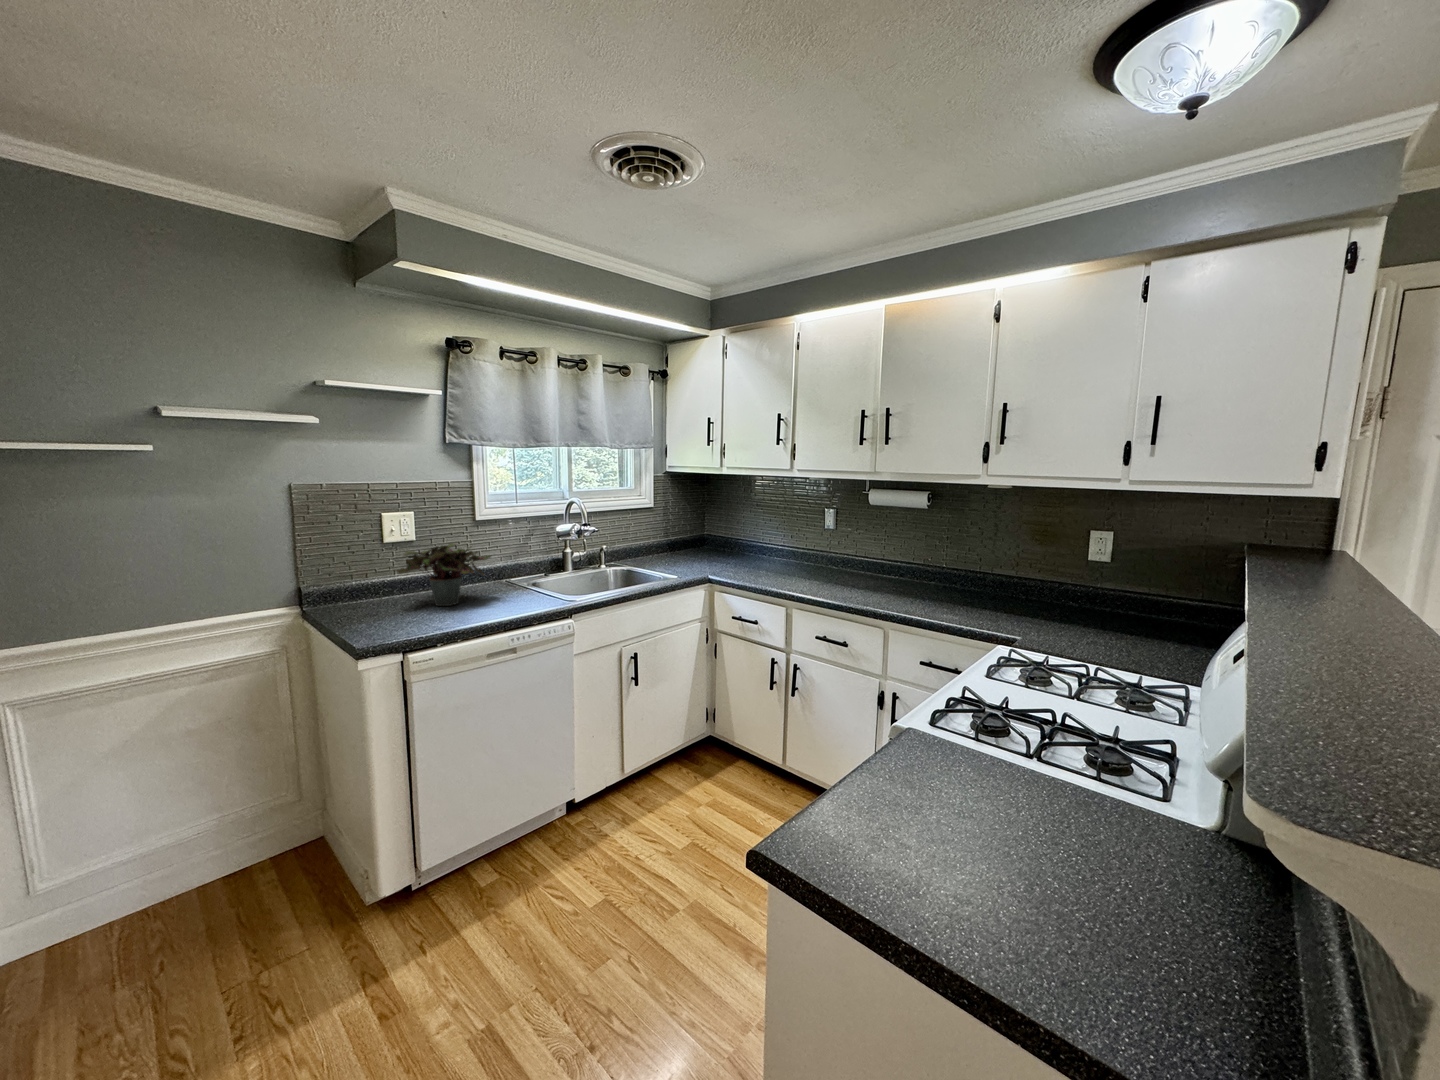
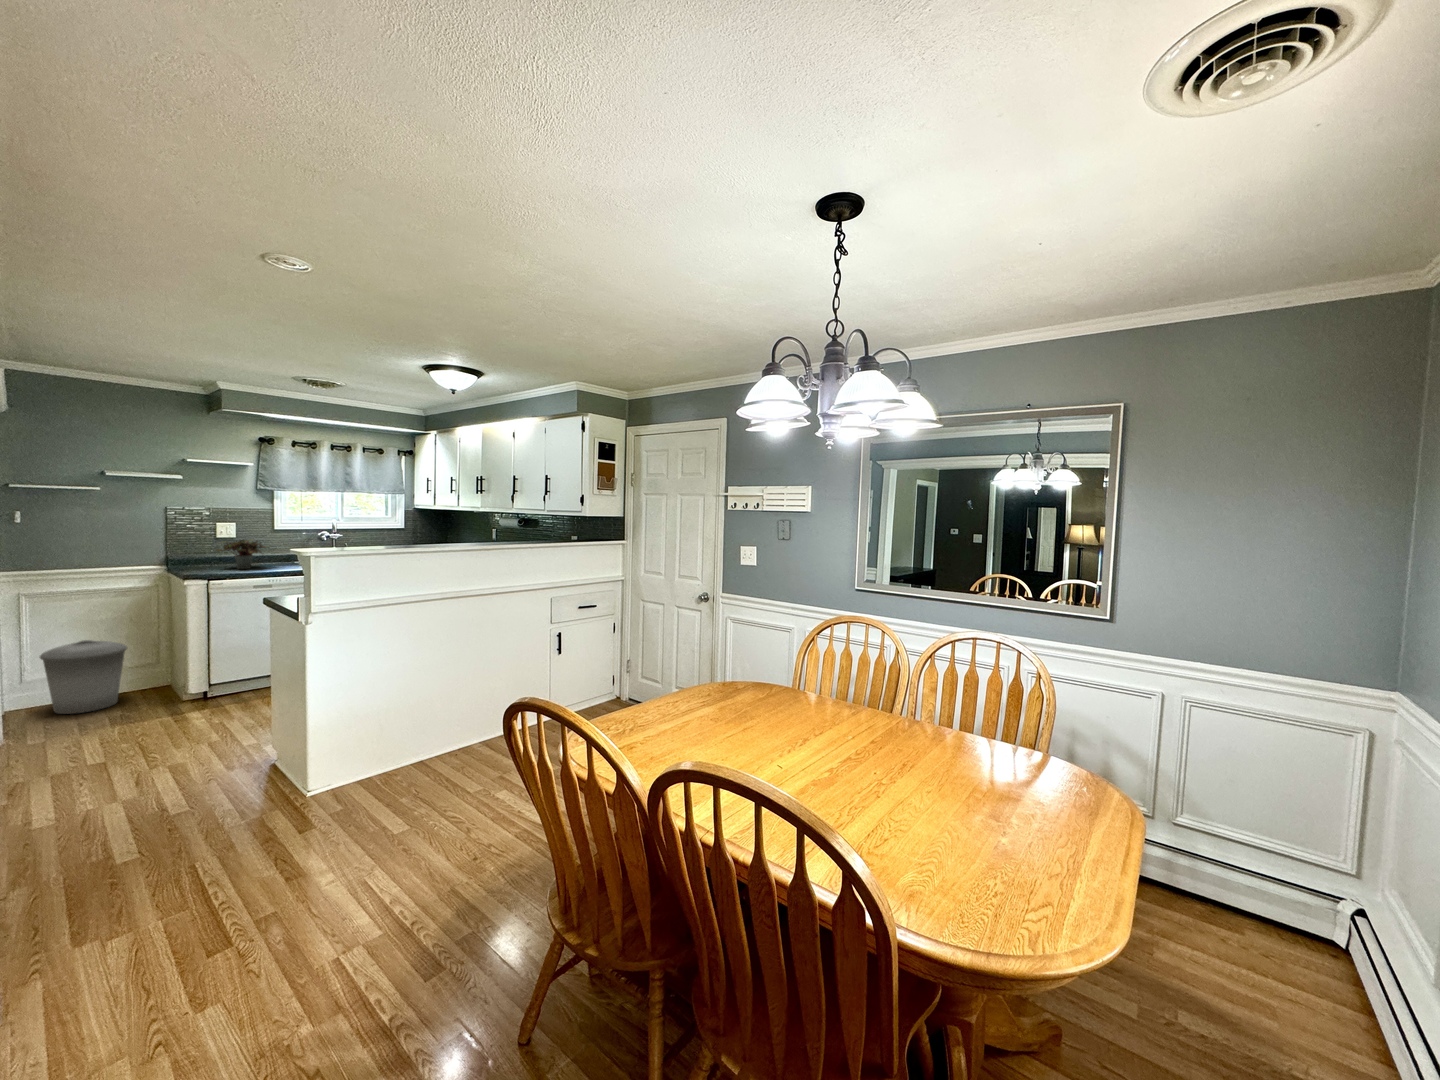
trash can: none [61,782,247,976] -> present [40,640,127,714]

